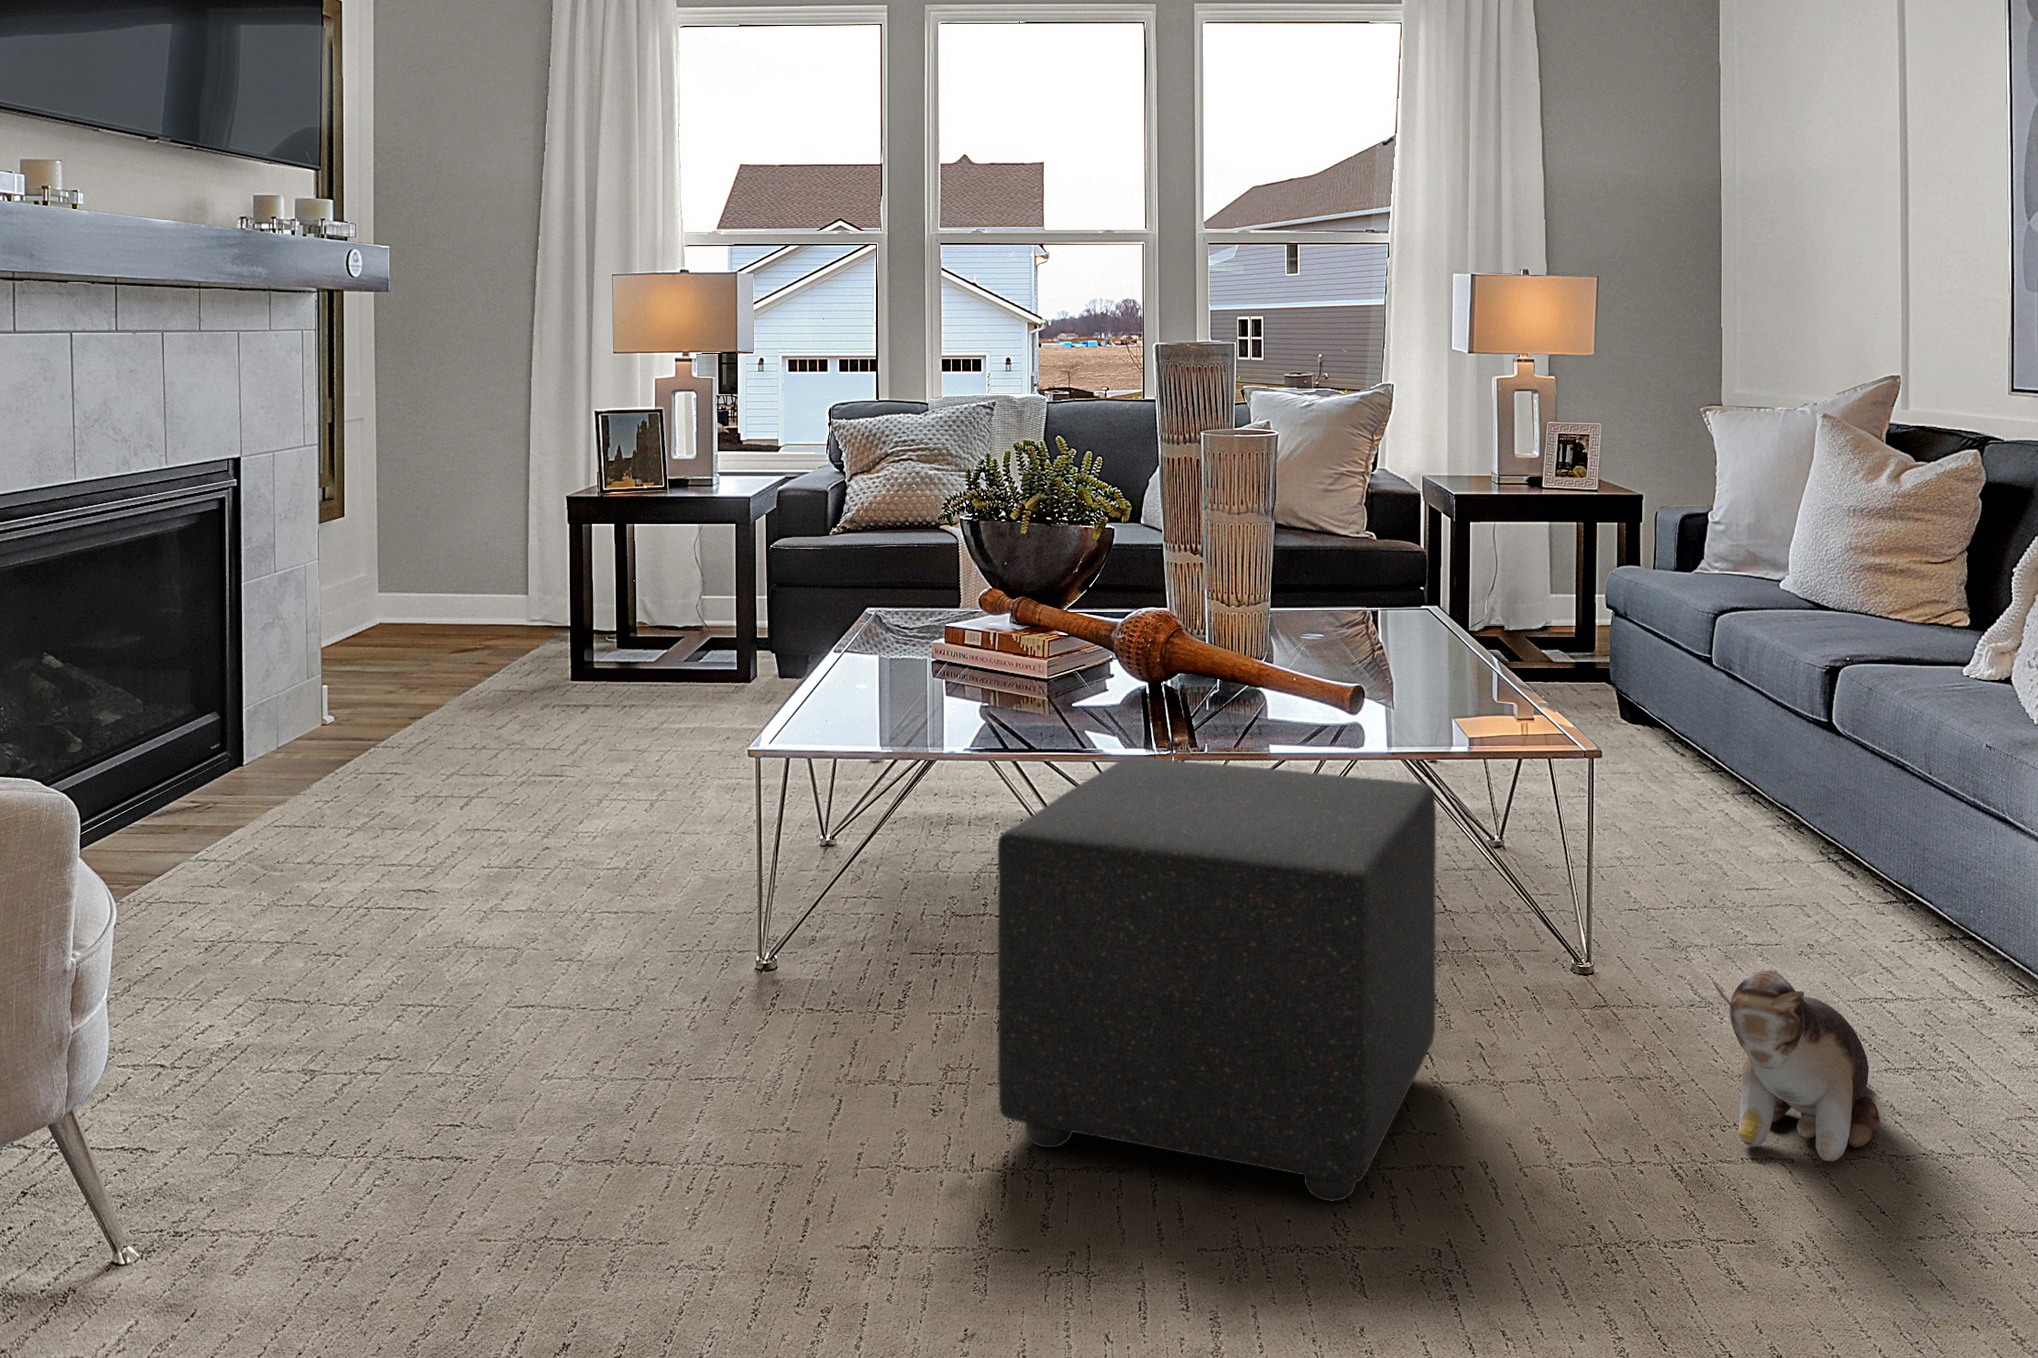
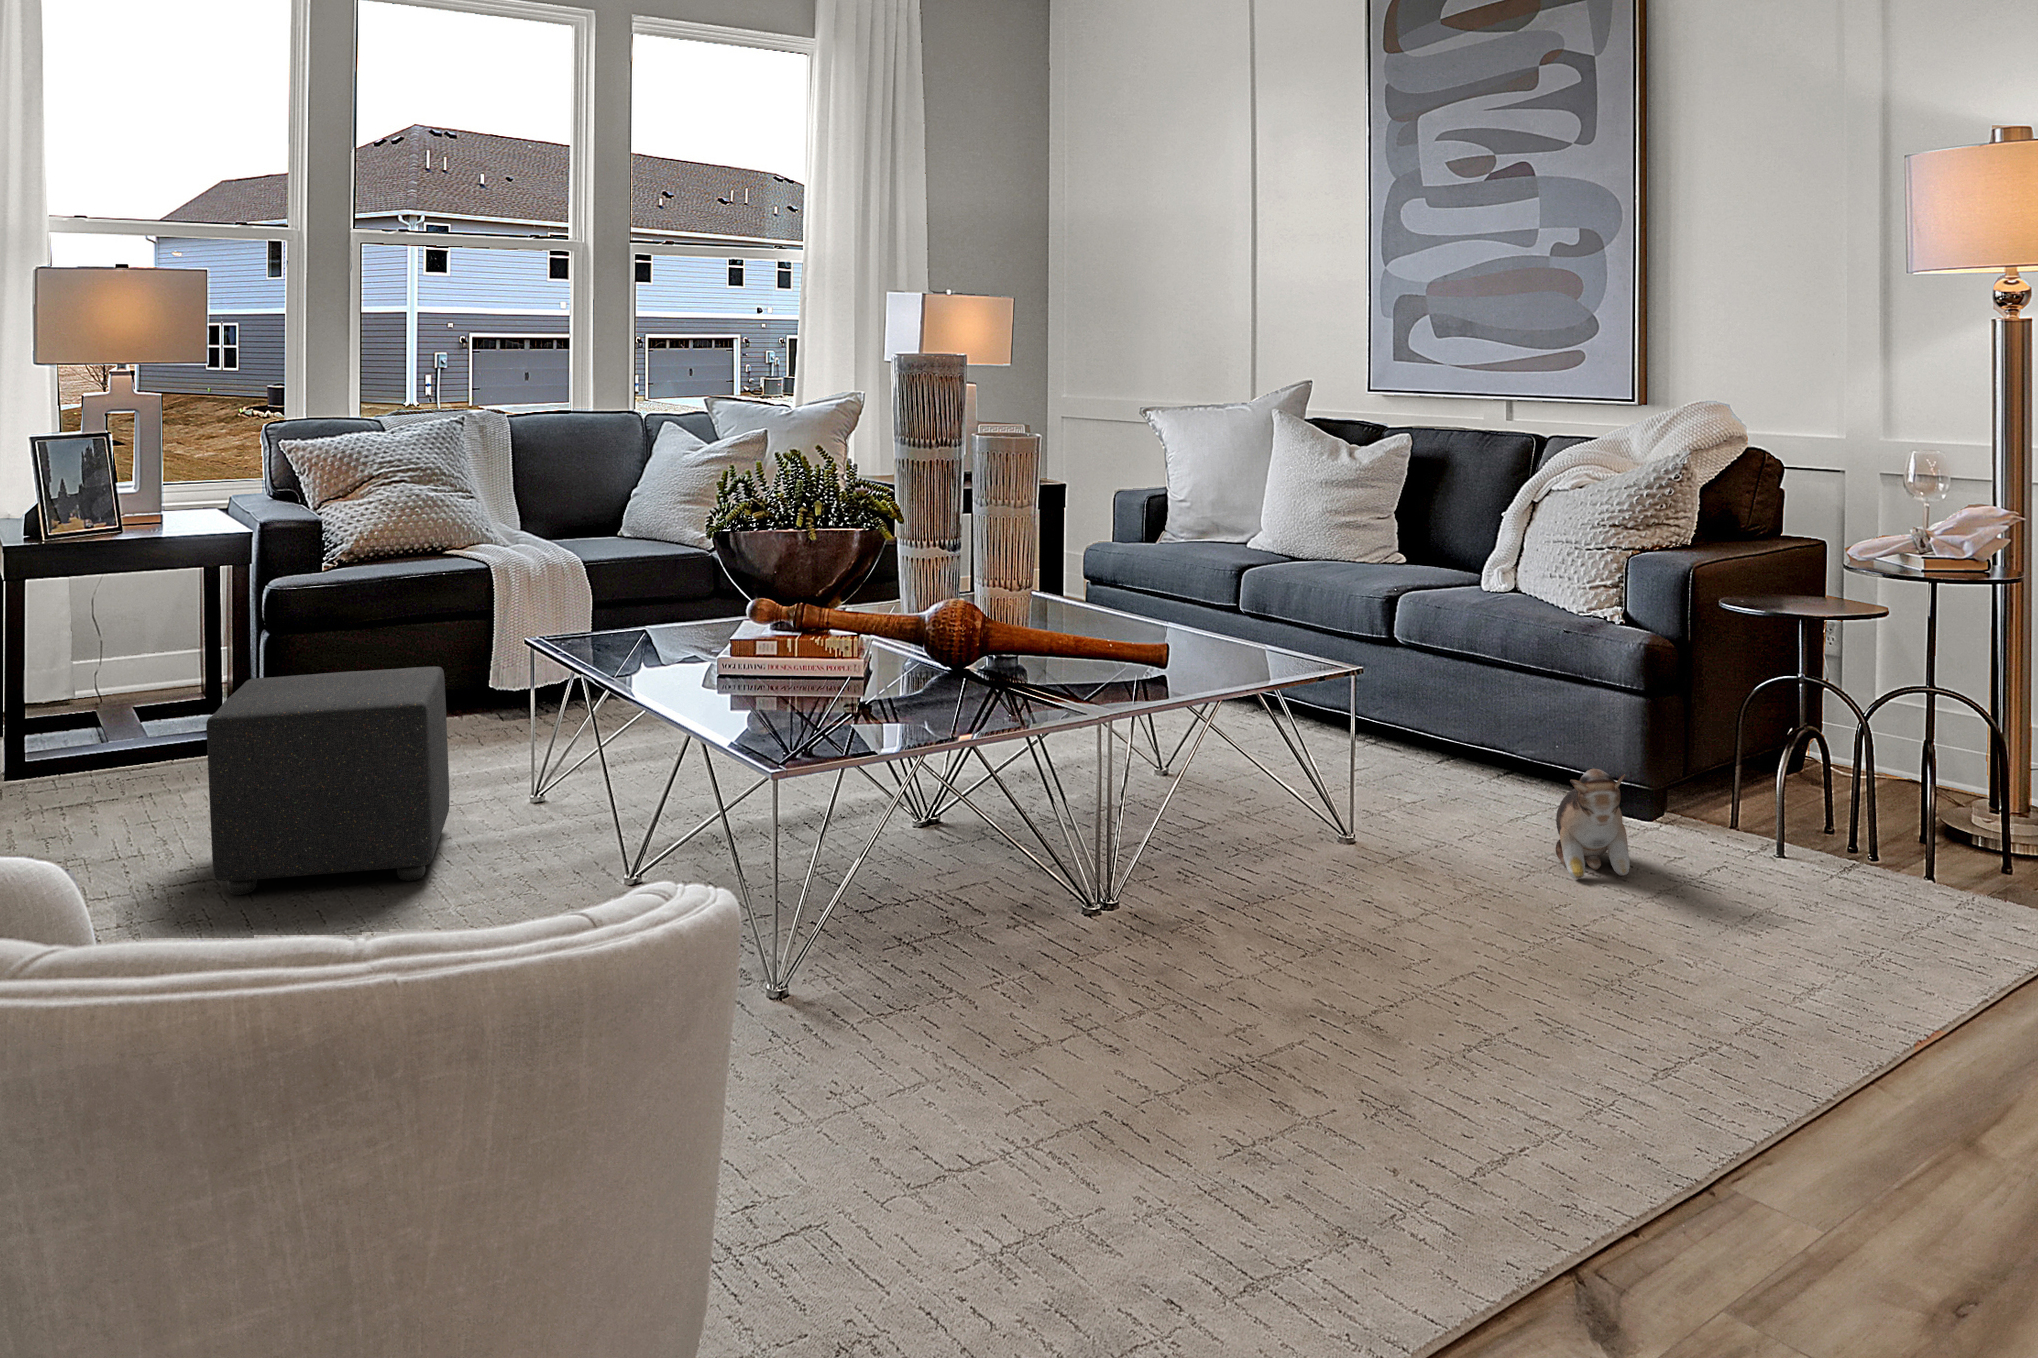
ottoman: present [998,757,1436,1201] -> present [206,667,449,895]

